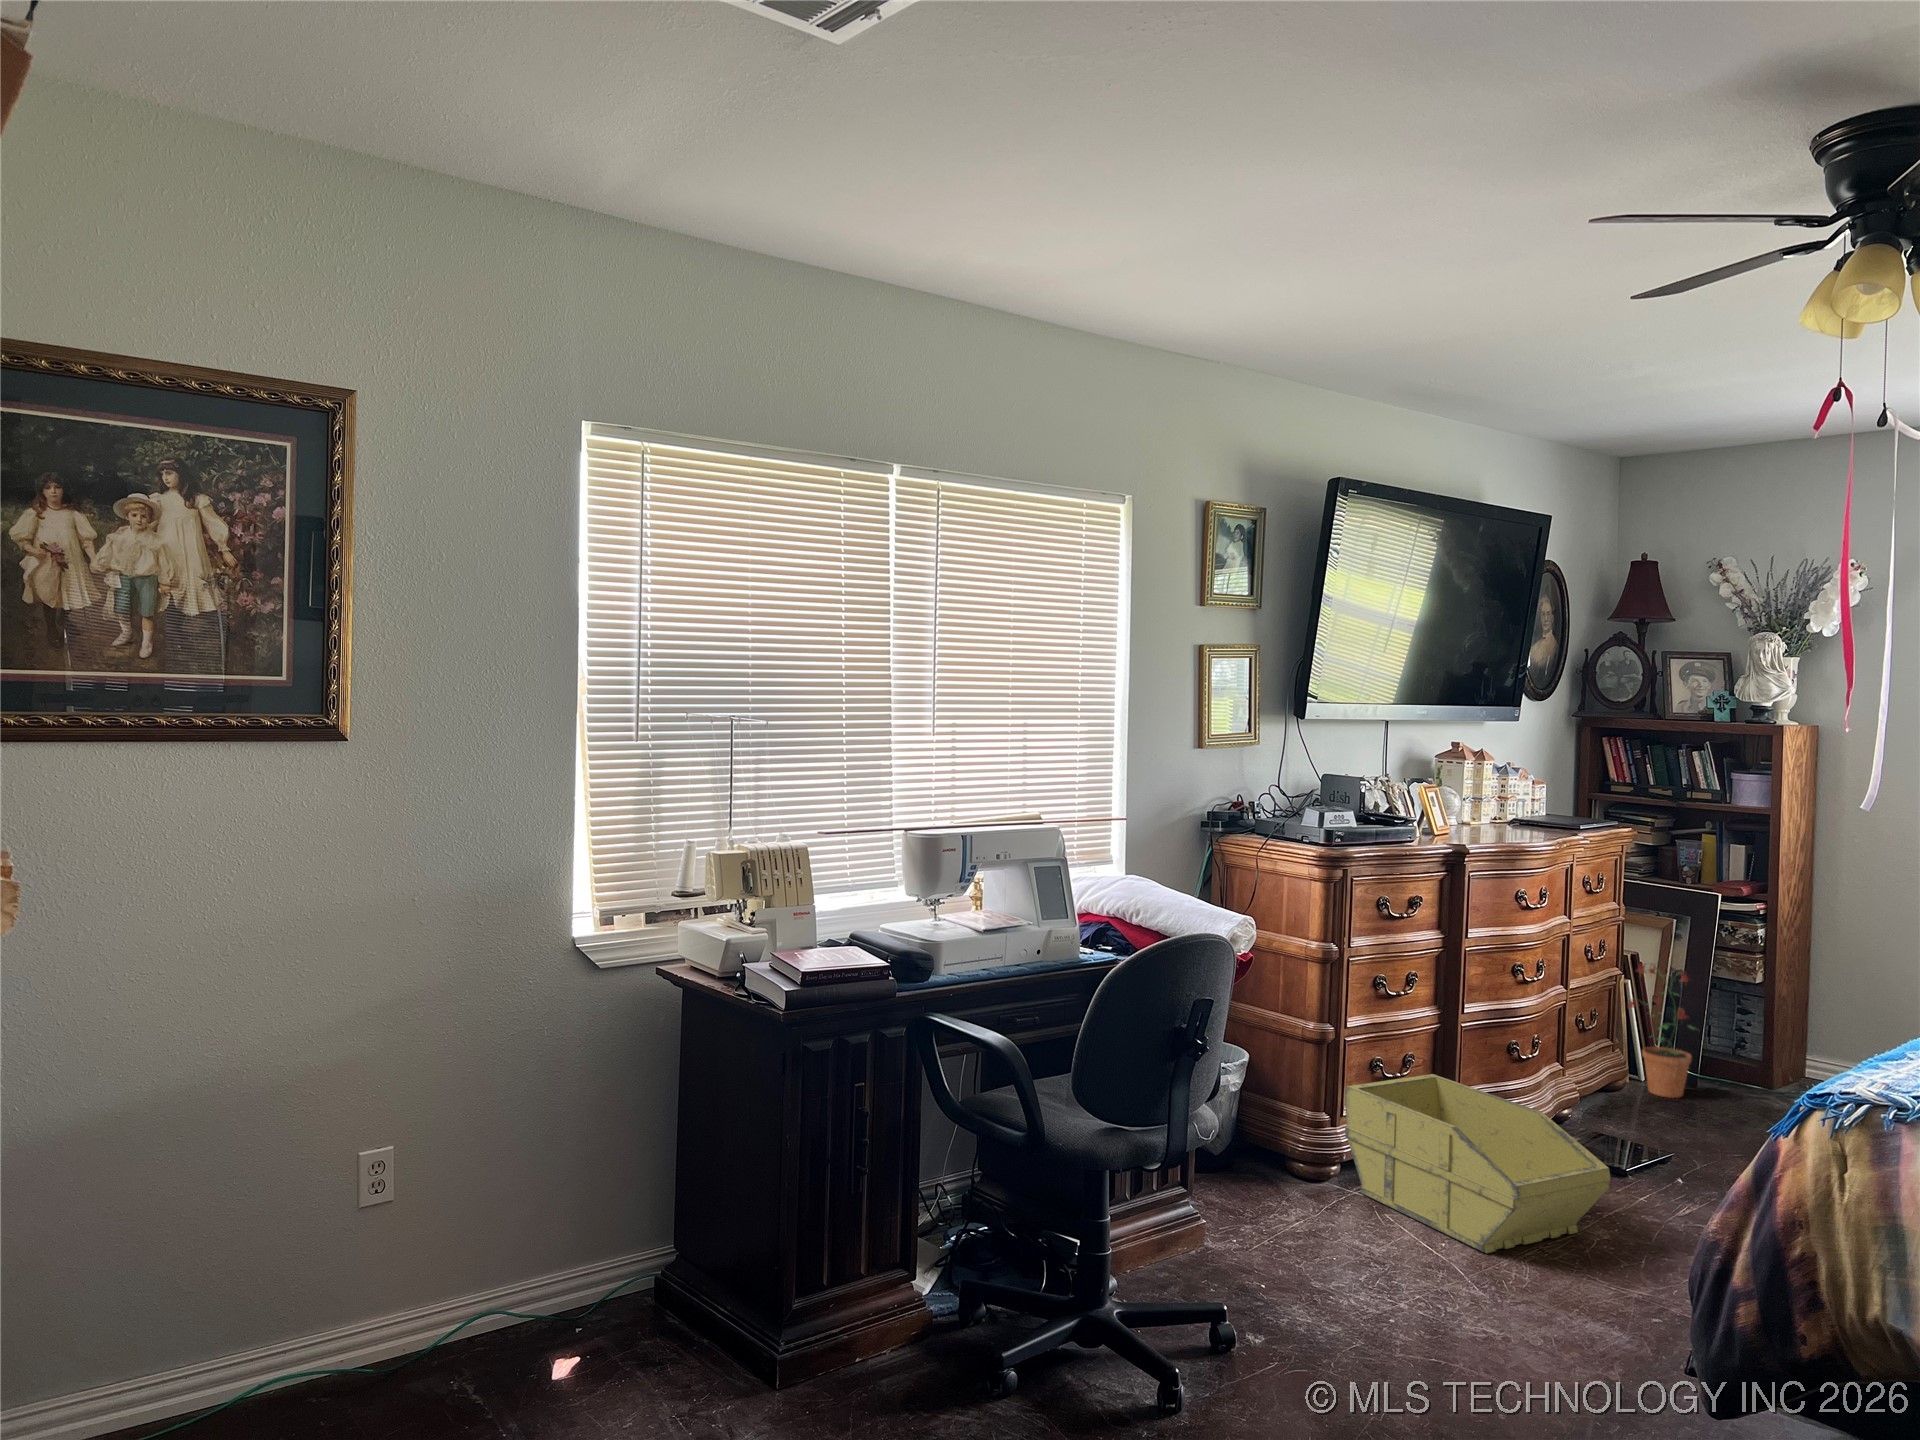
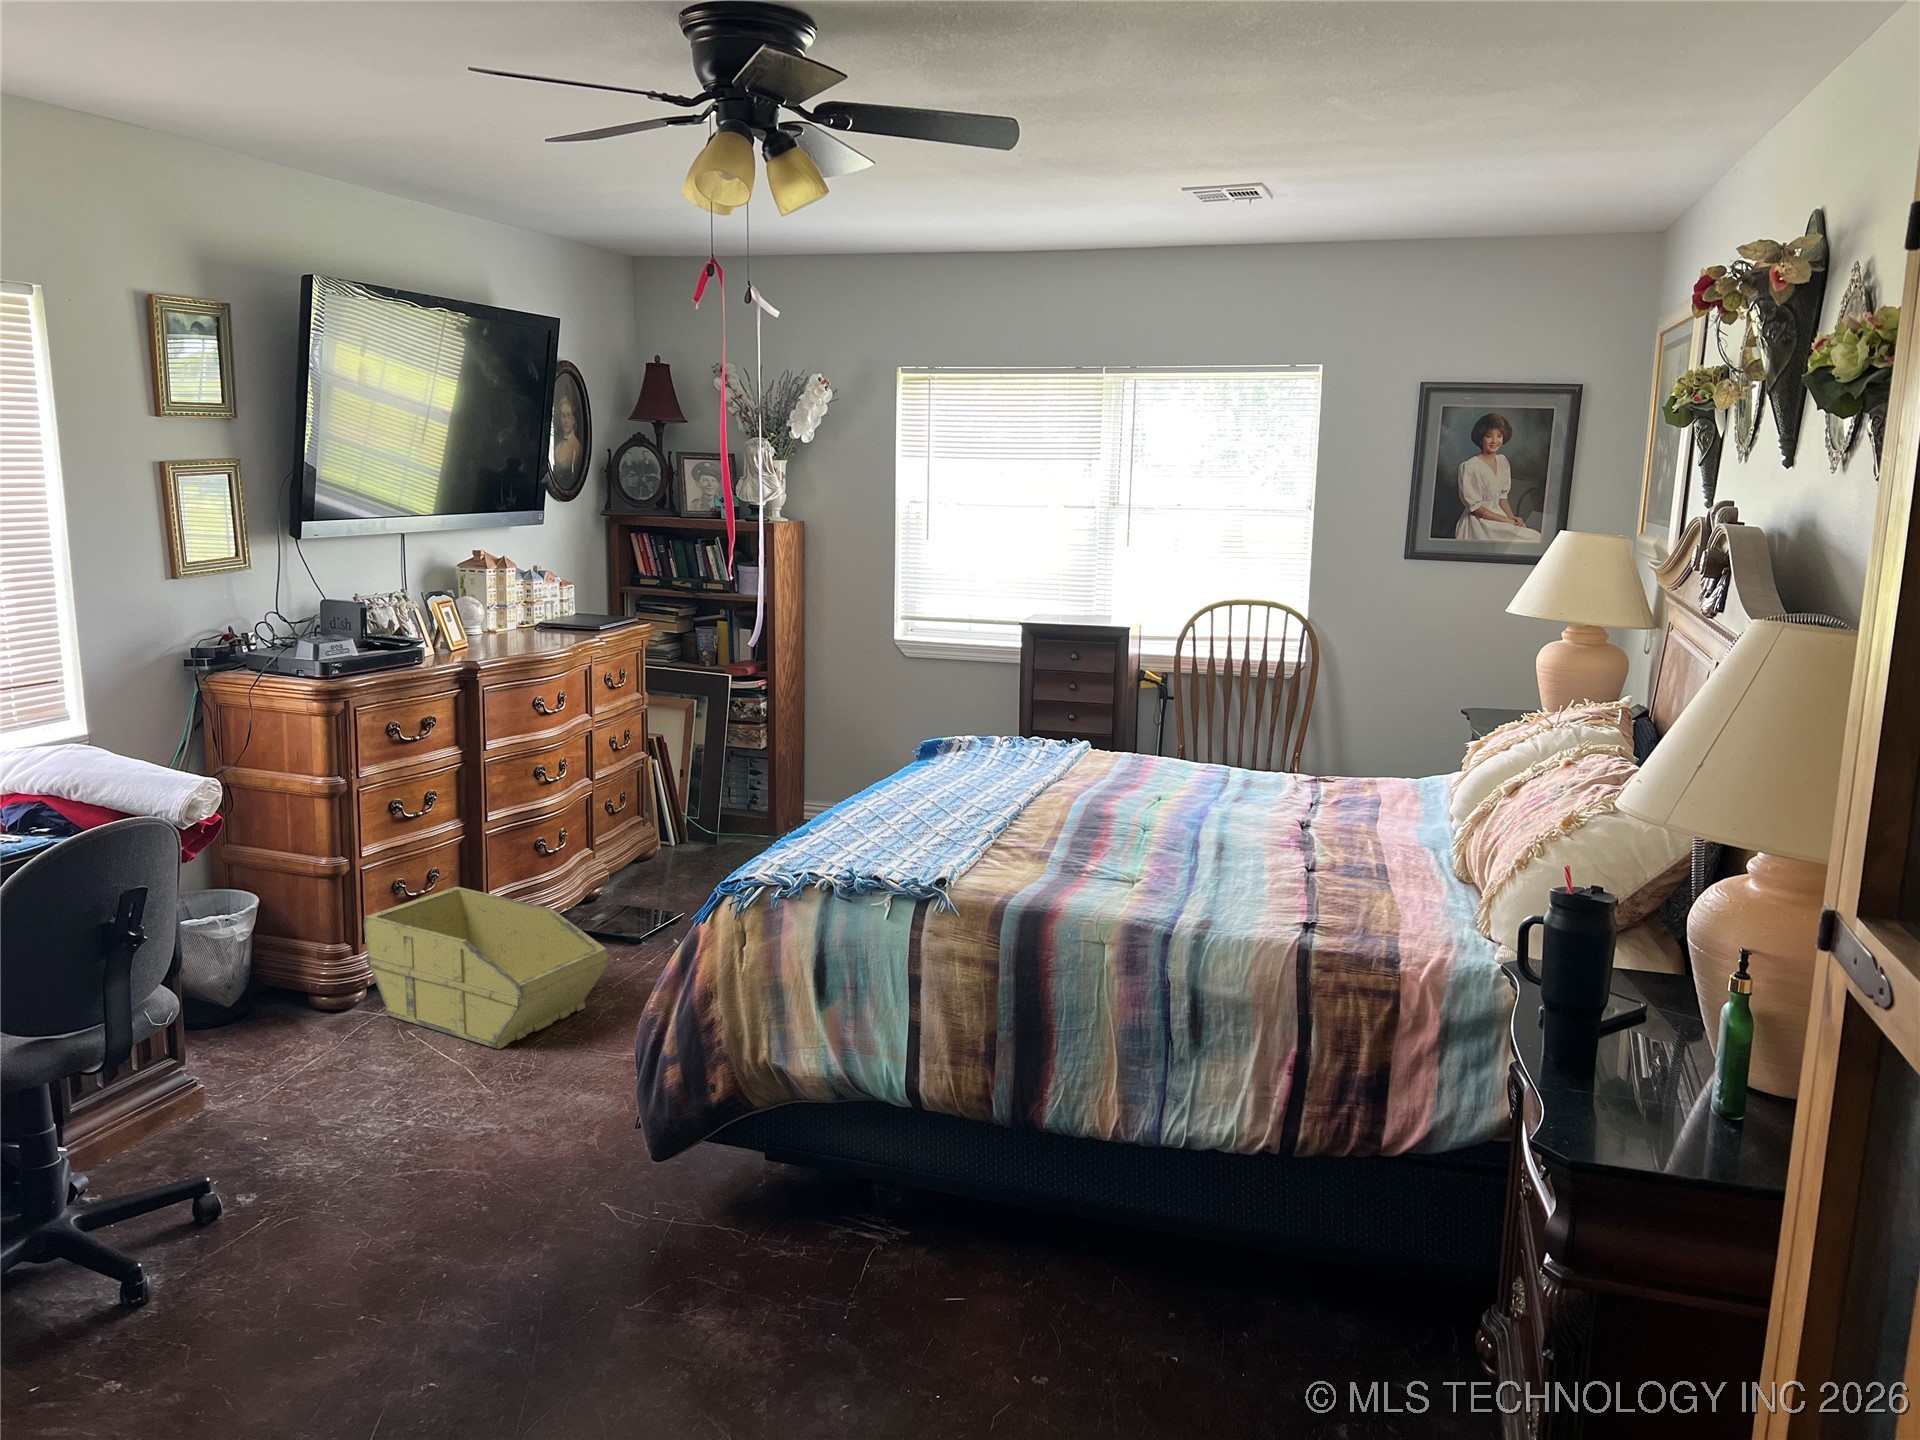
potted plant: present [1628,963,1695,1098] -> none [649,743,711,859]

